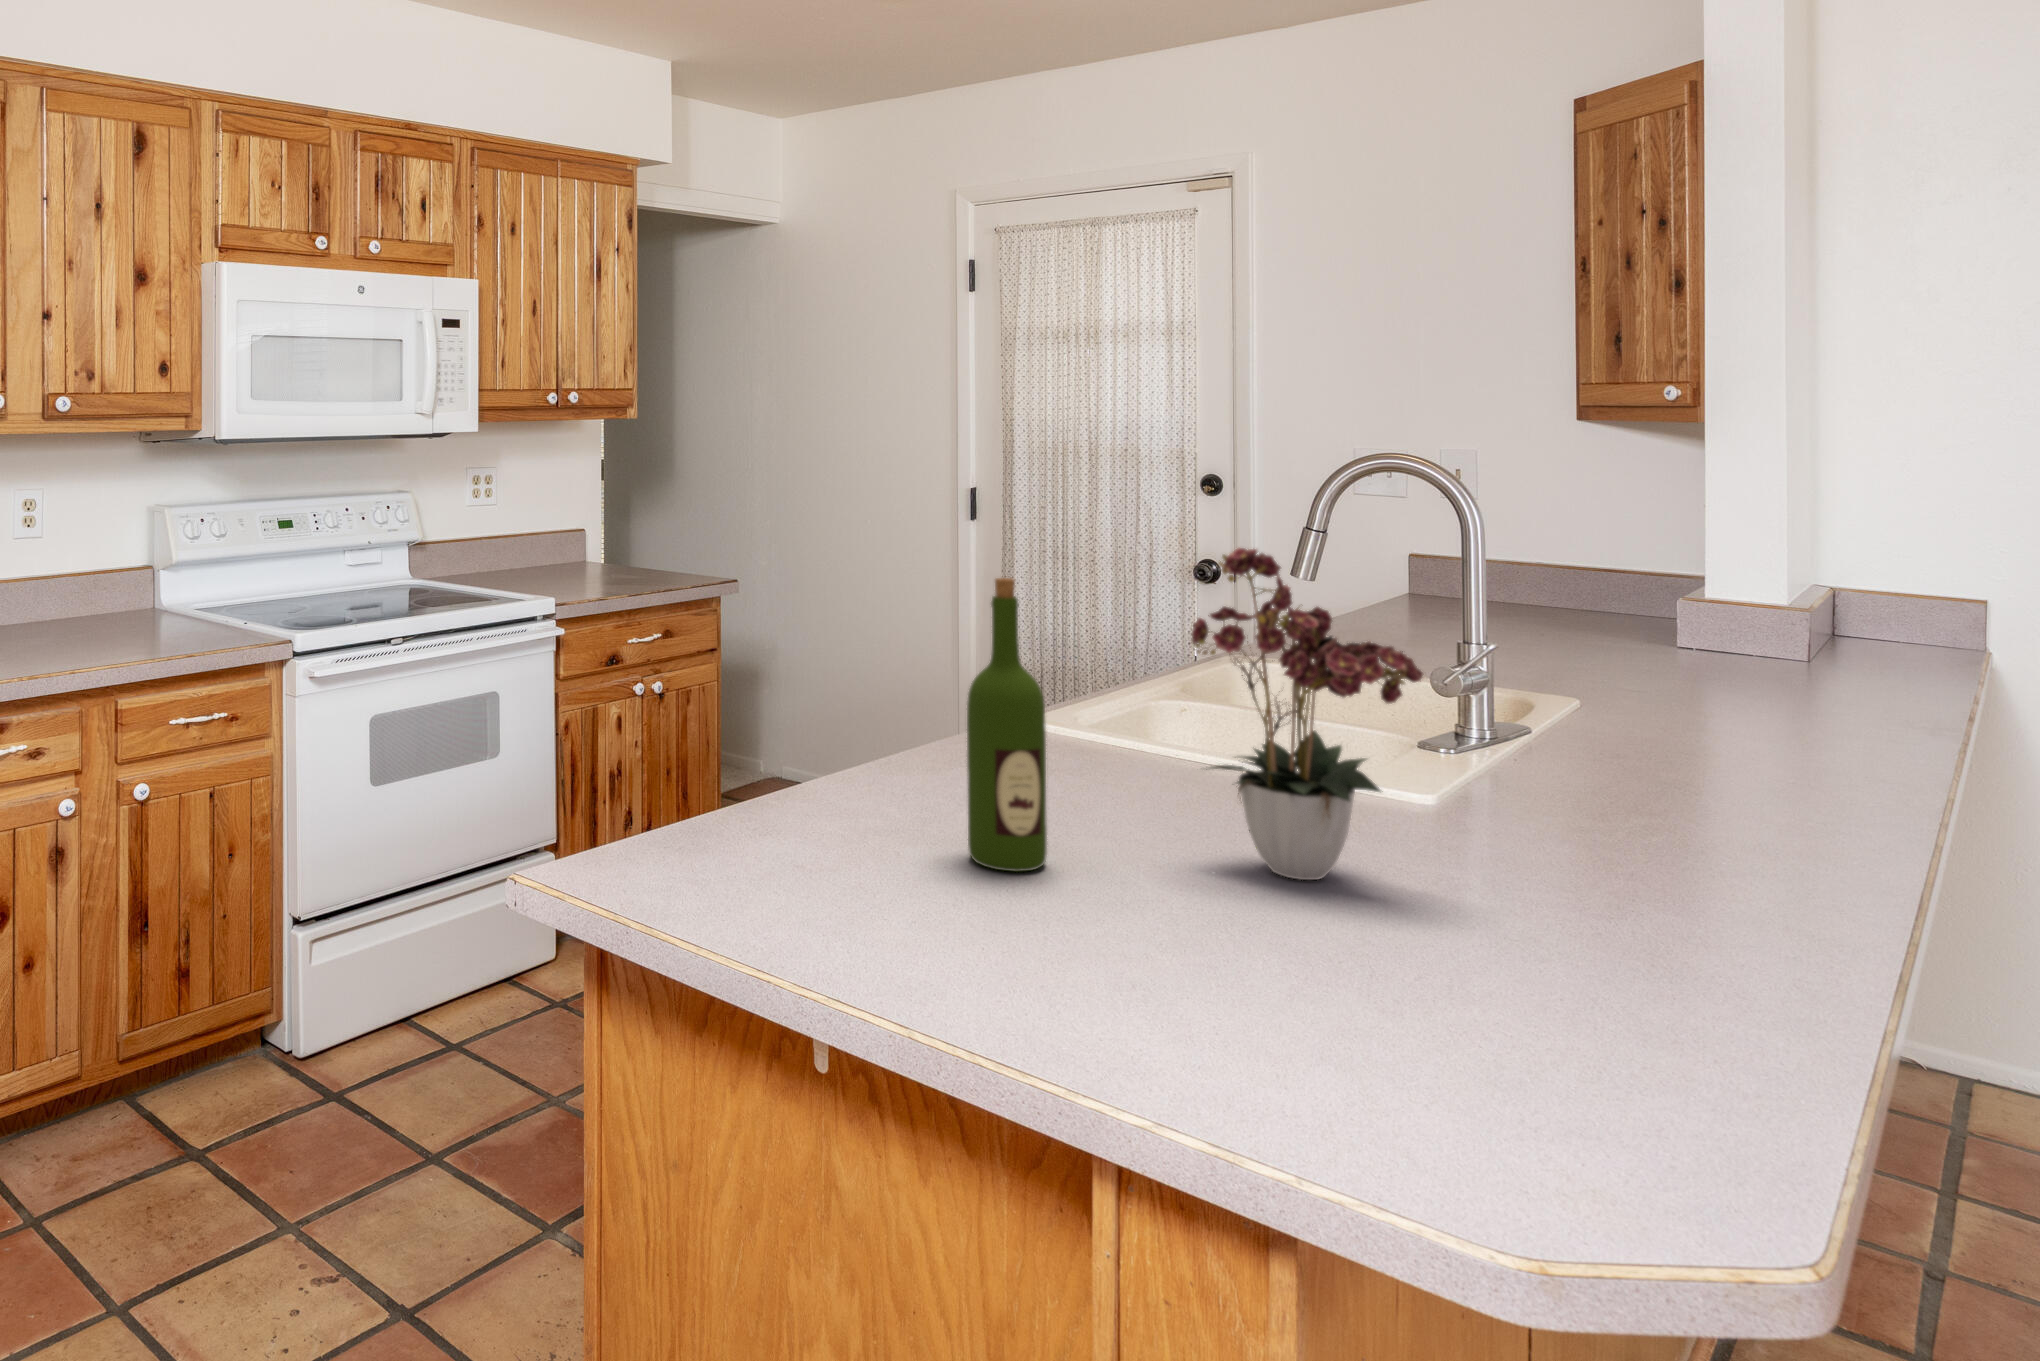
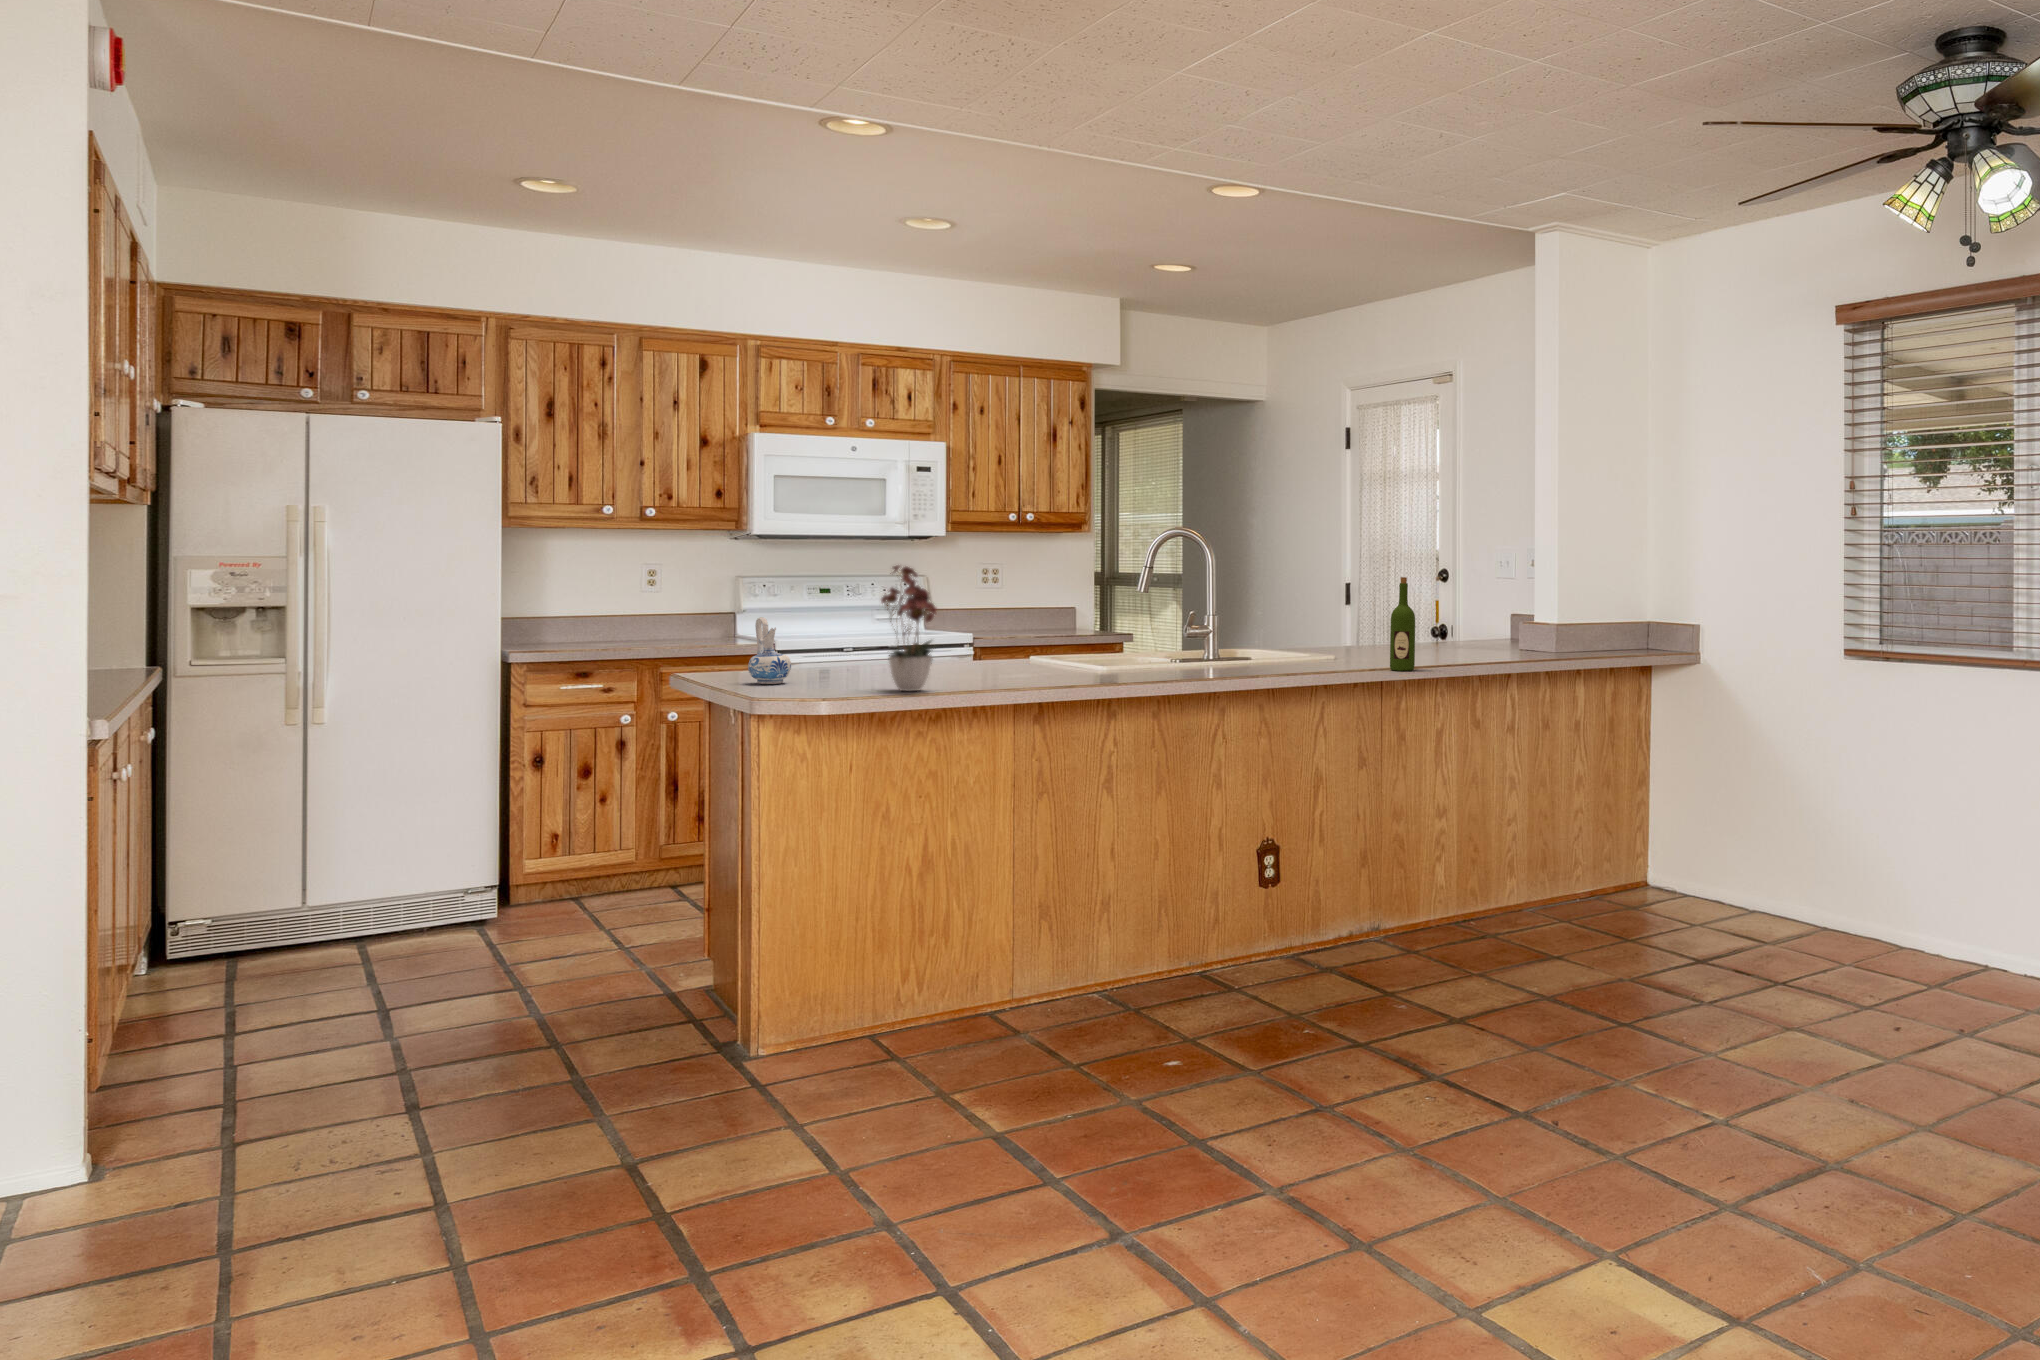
wine bottle: present [967,578,1047,872] -> present [1390,577,1415,671]
ceramic pitcher: none [799,682,899,858] -> present [748,617,791,684]

